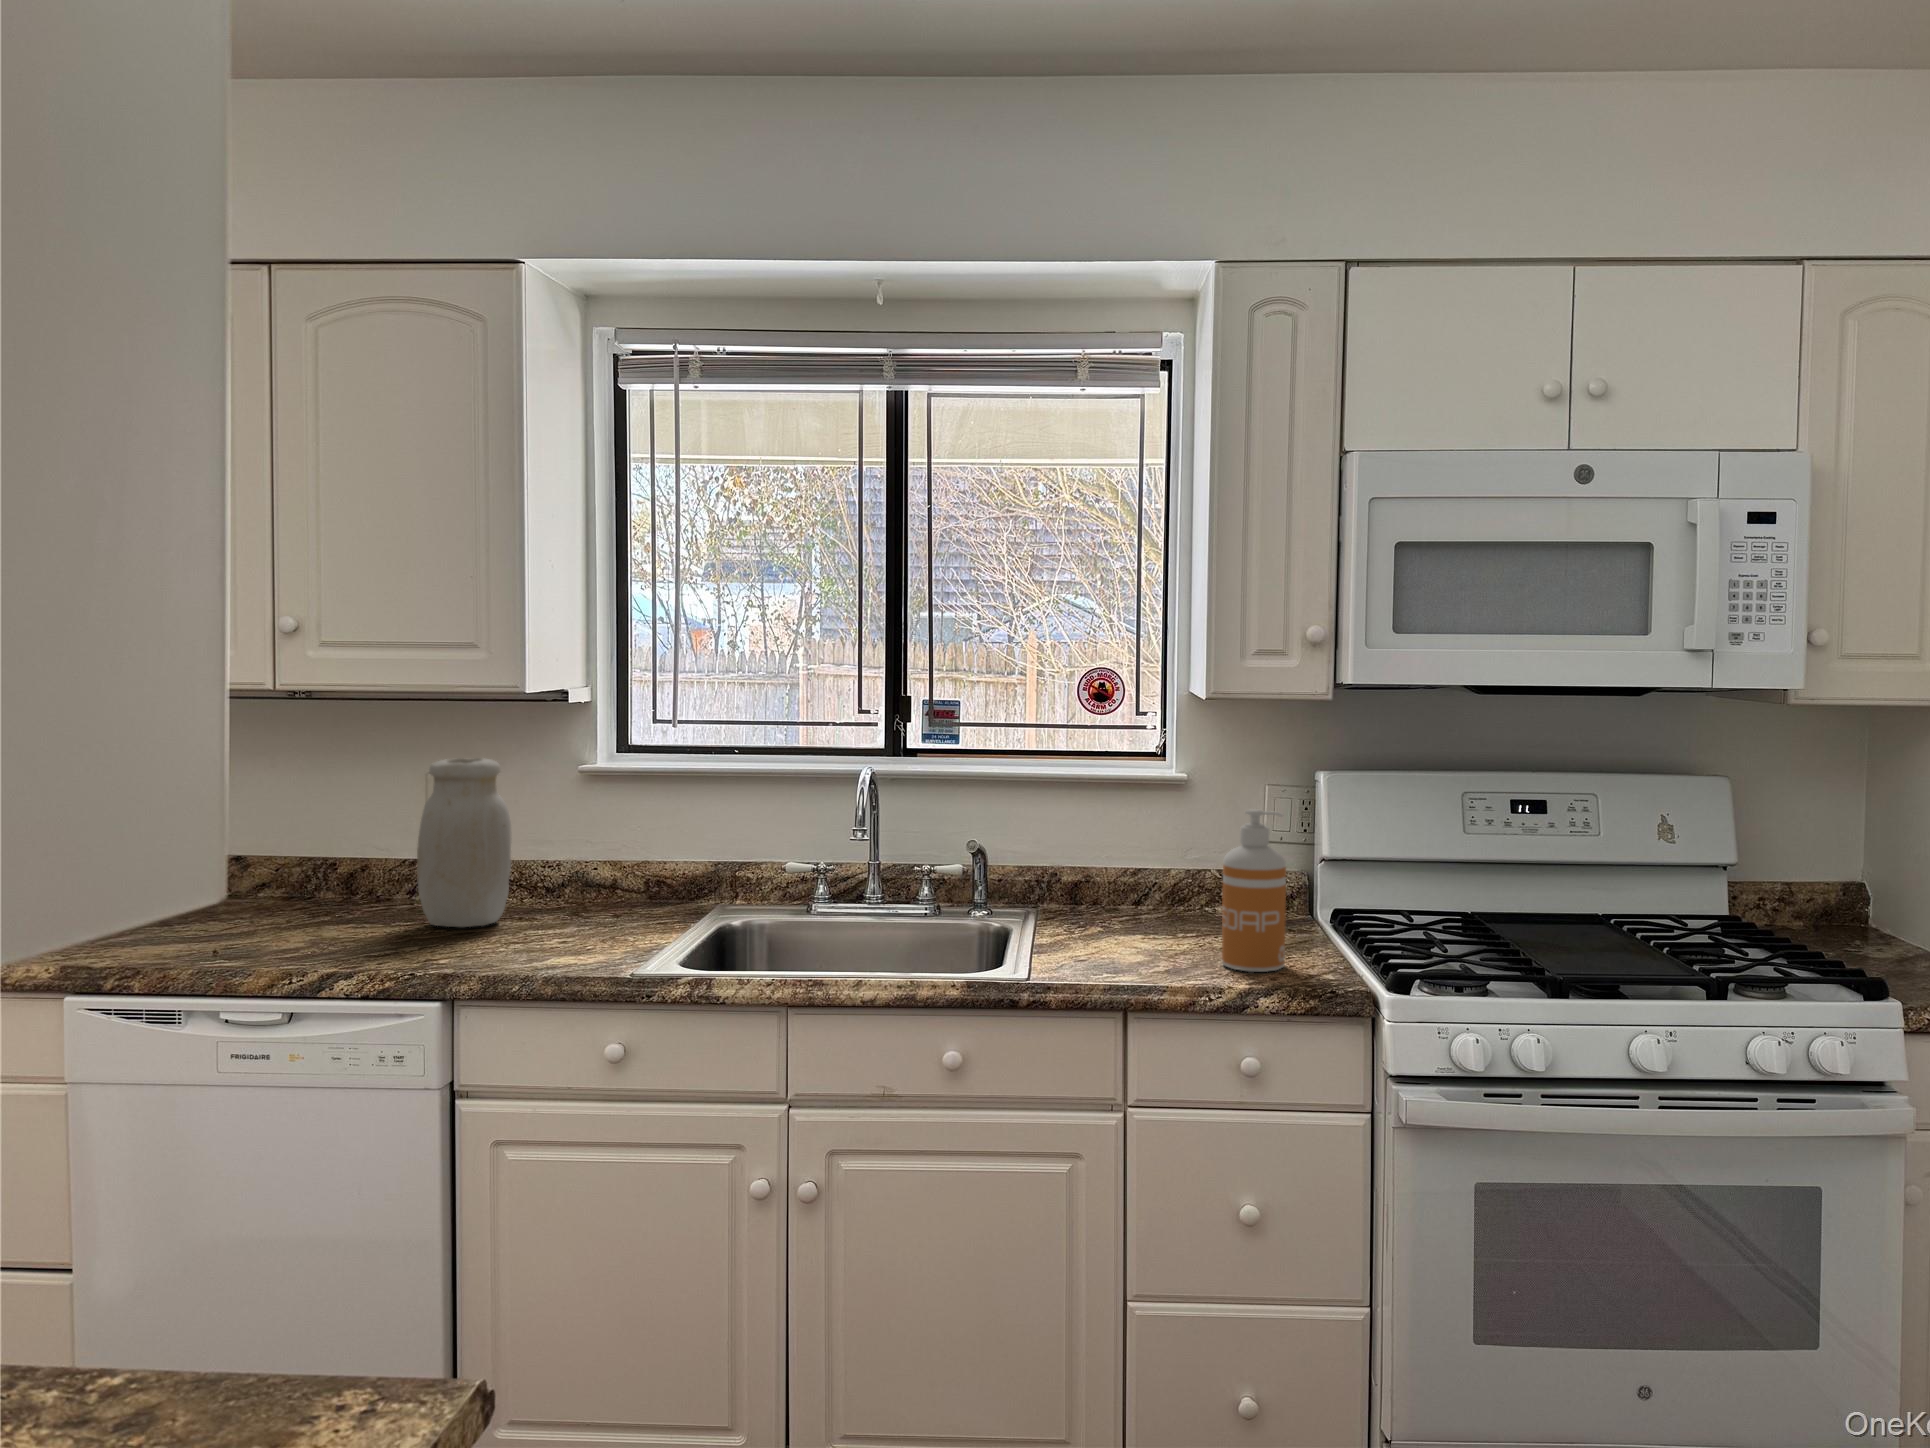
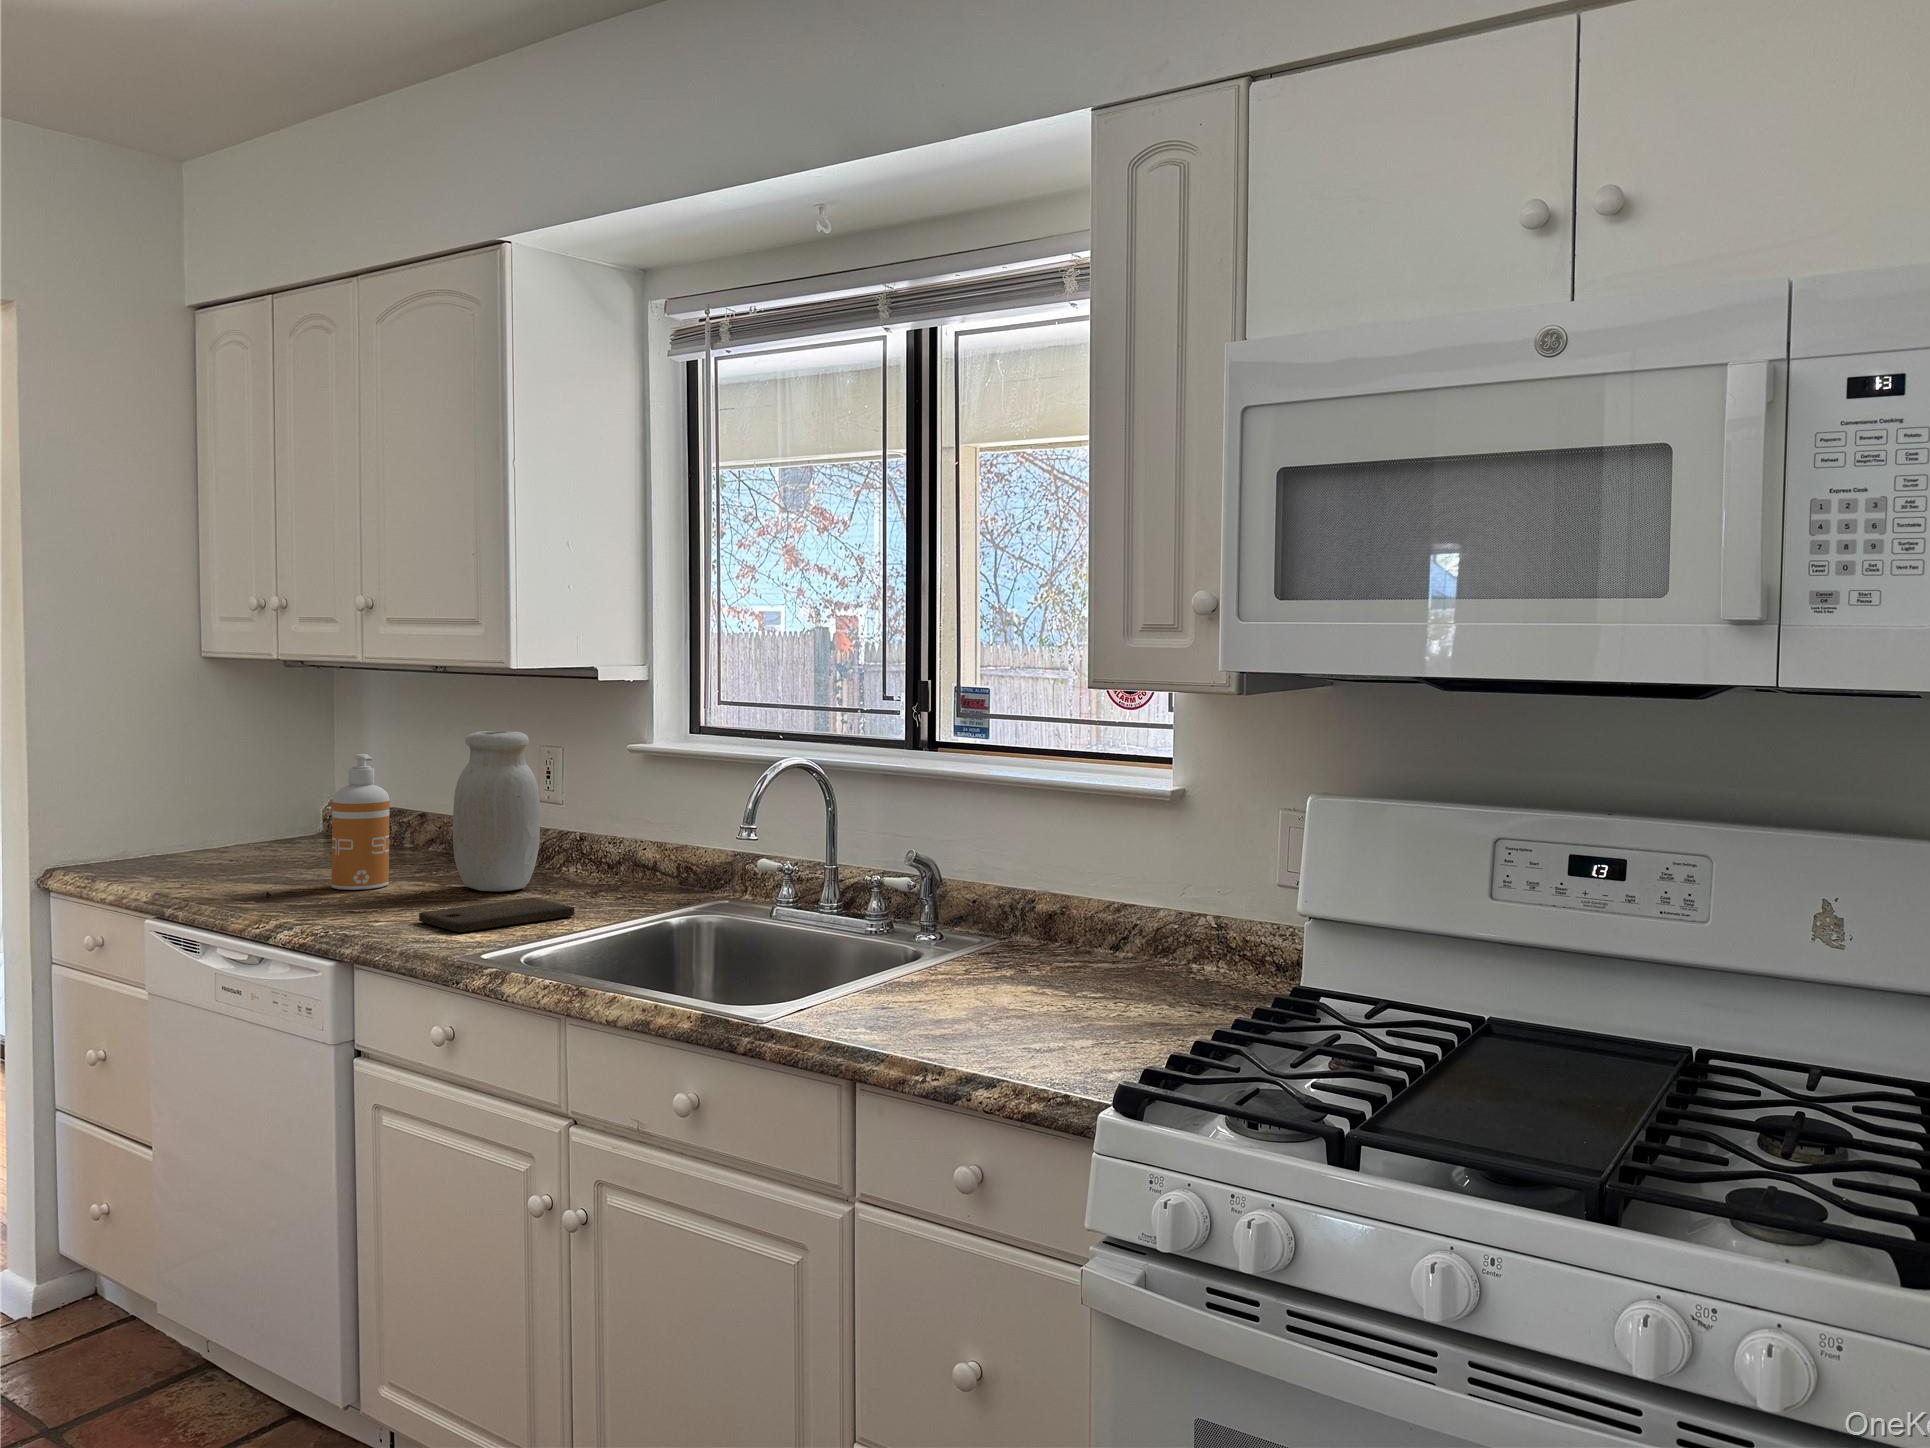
soap dispenser: present [1222,809,1286,972] -> present [332,754,390,890]
cutting board: none [500,925,633,963] -> present [419,898,575,932]

